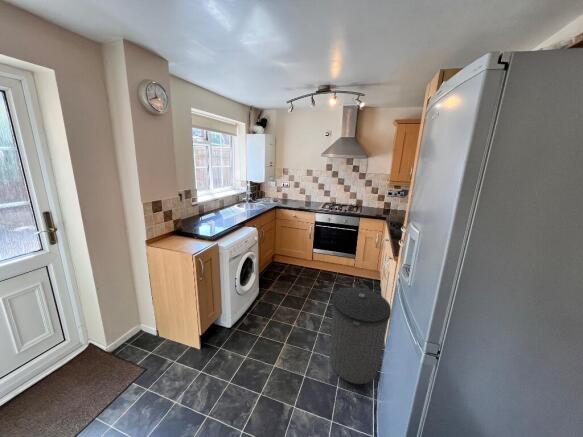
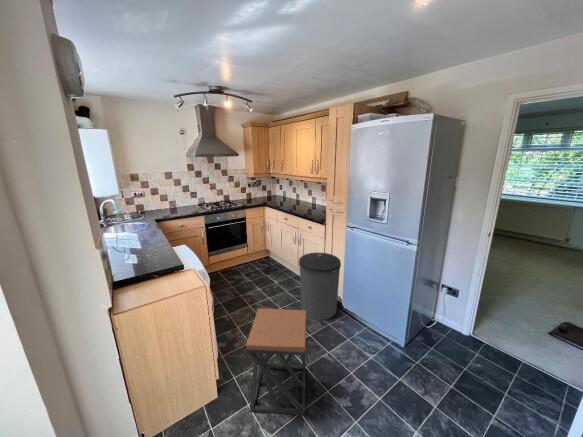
stool: none [191,303,260,422] -> present [246,309,306,415]

